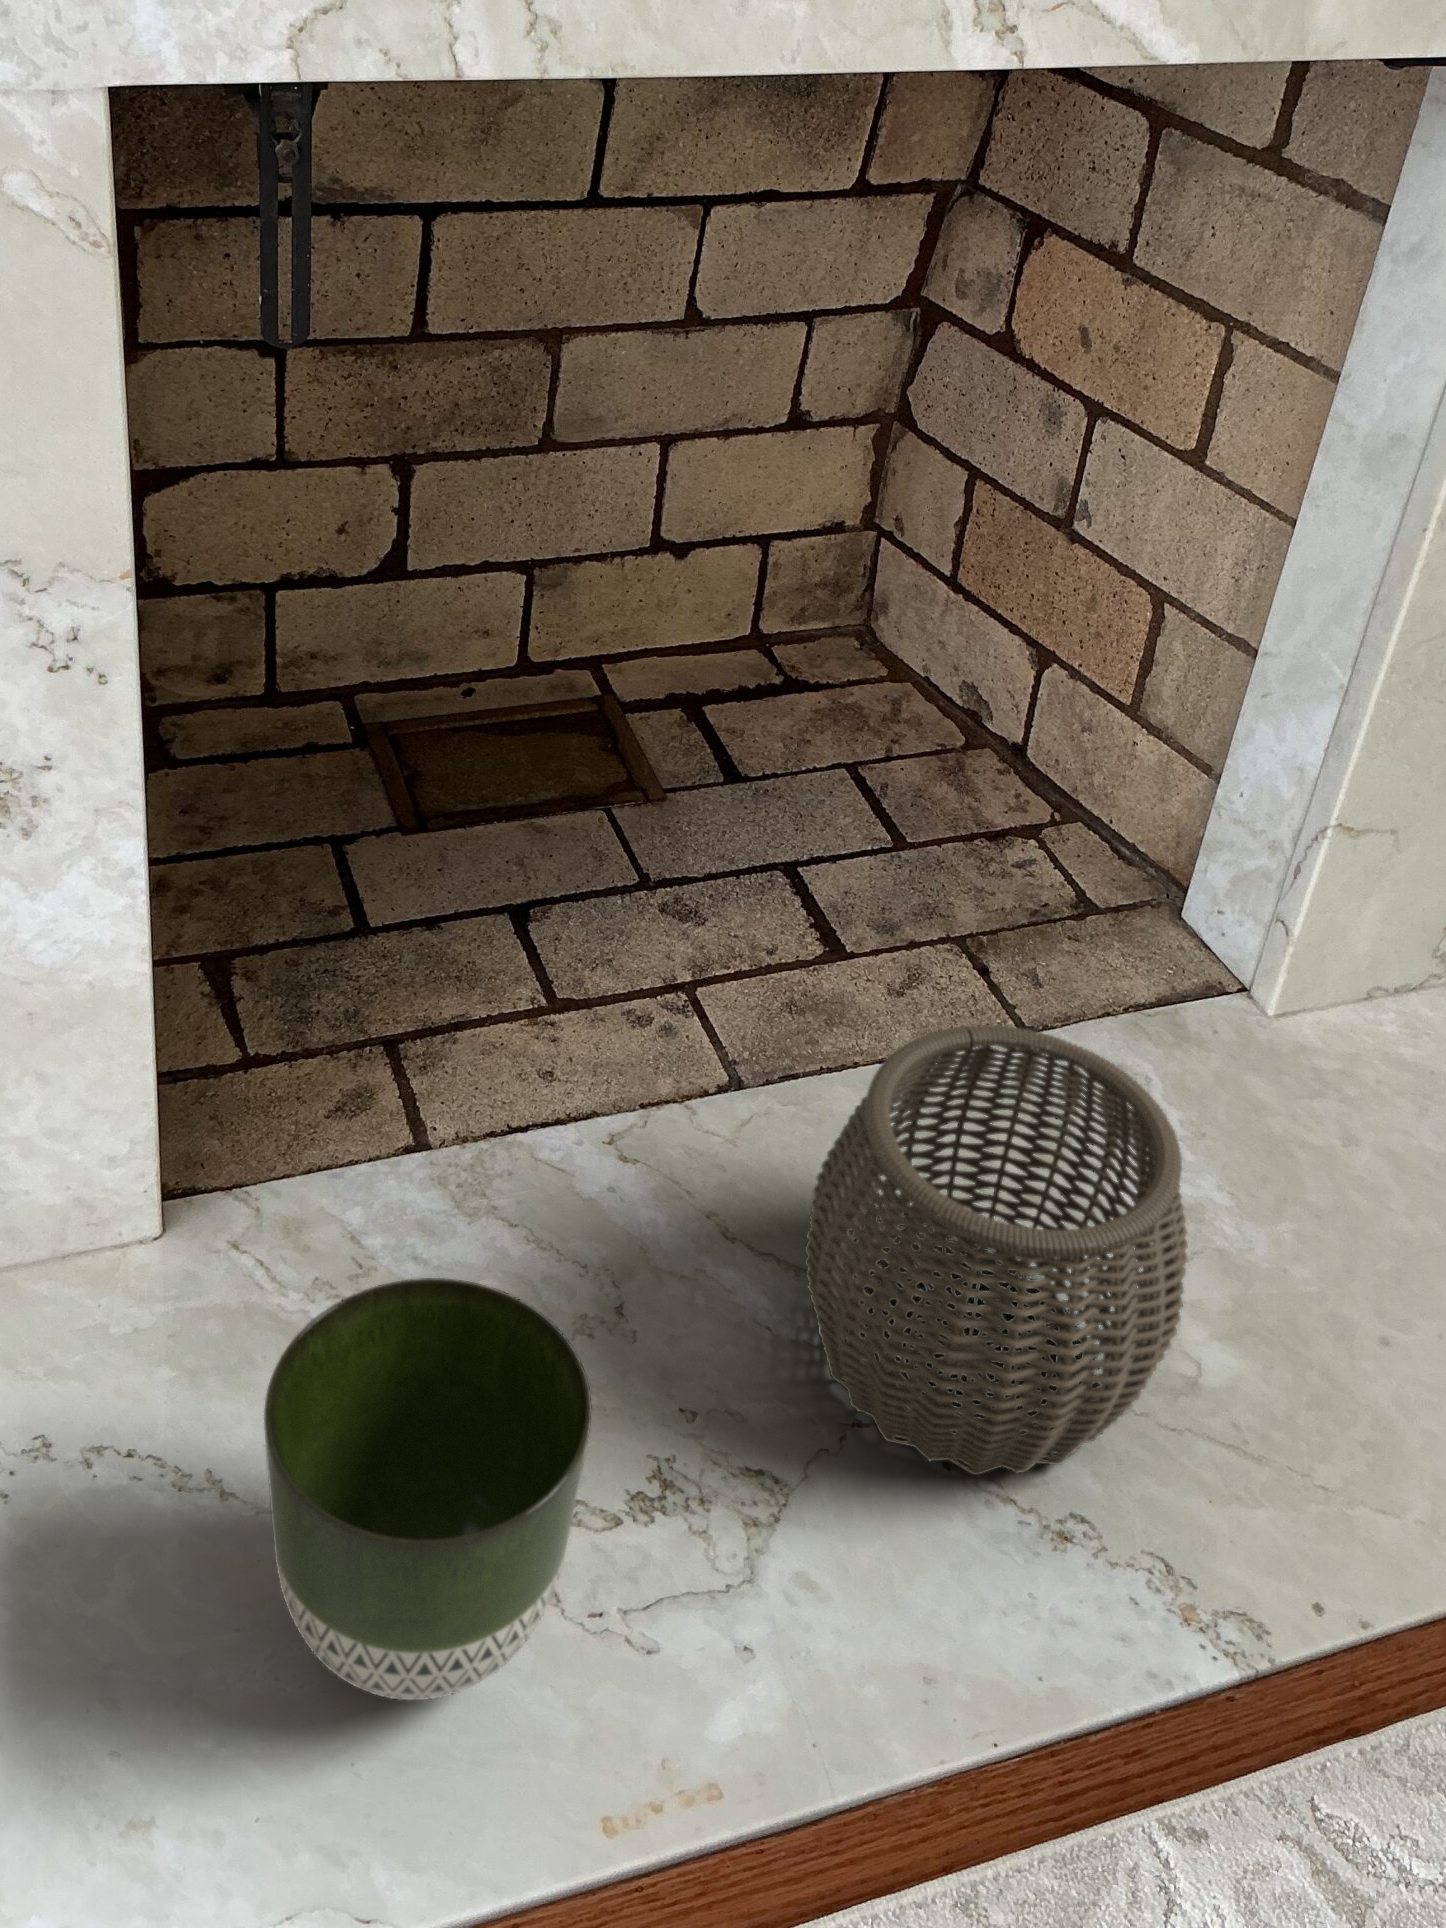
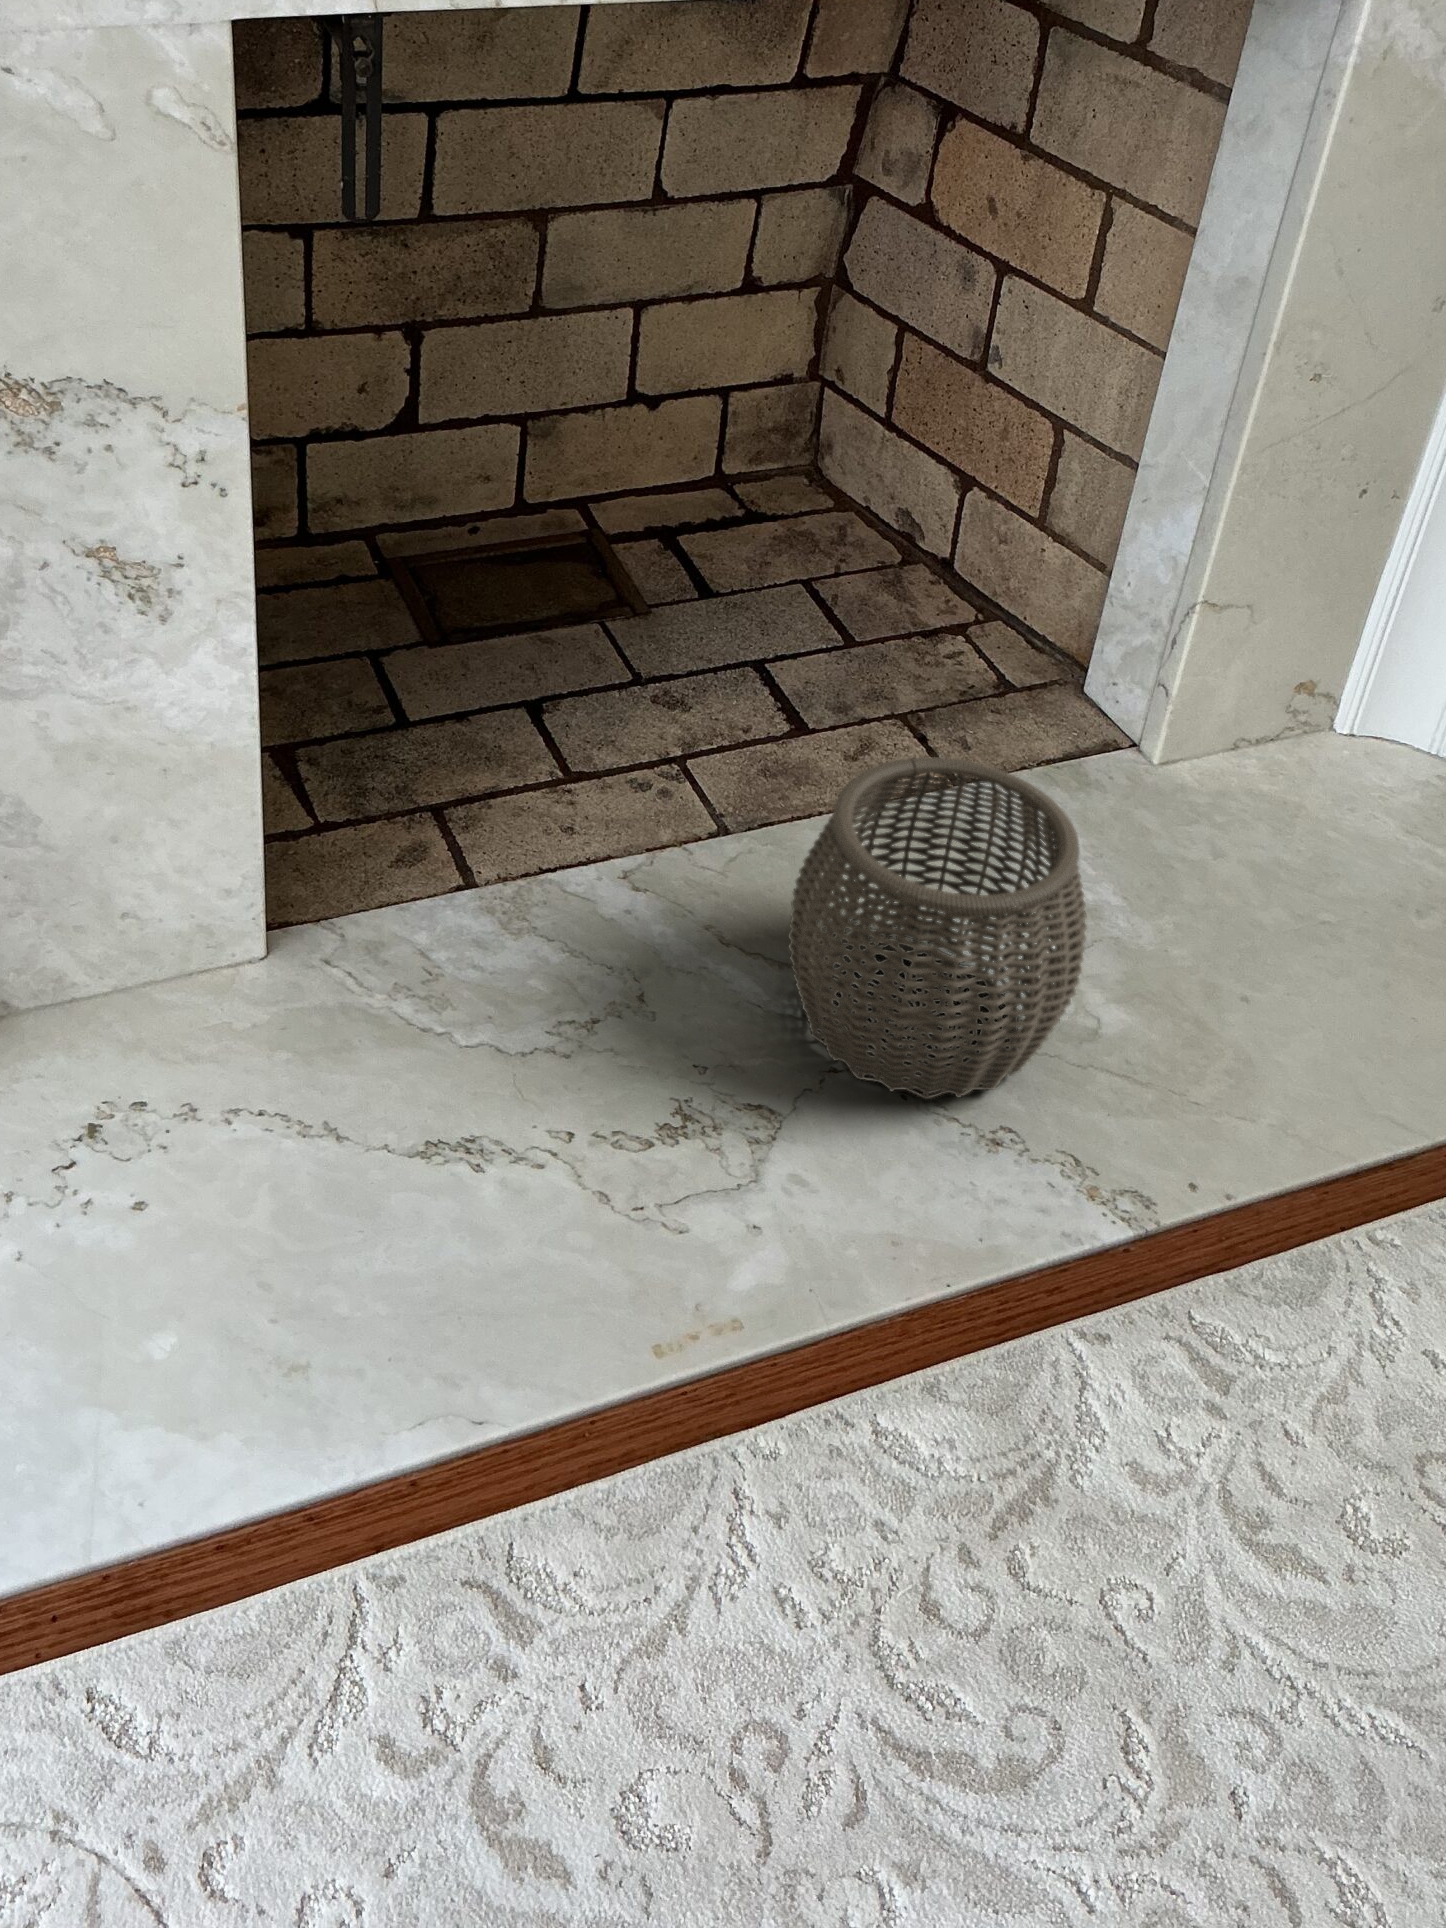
planter: present [264,1278,592,1700] -> none [390,945,637,1253]

